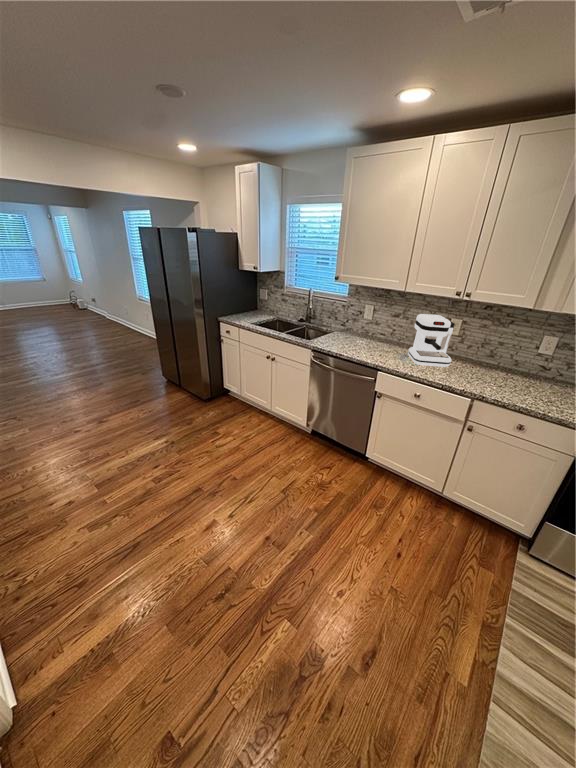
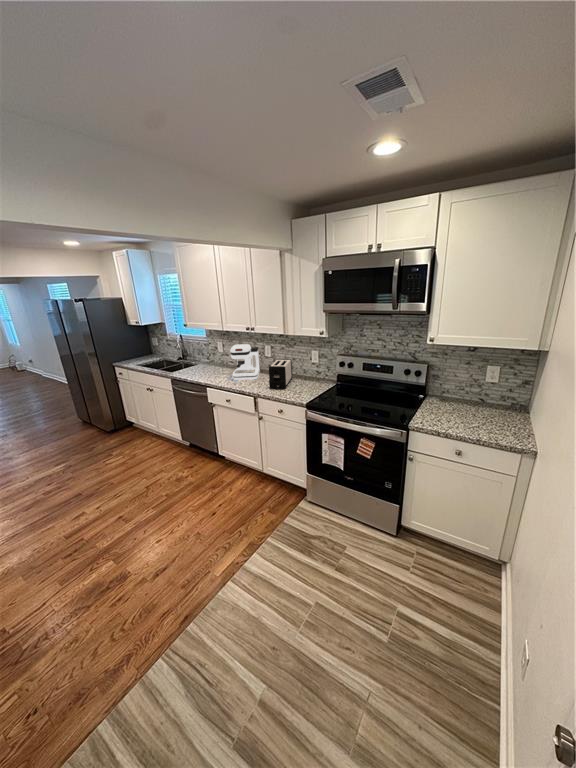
toaster: none [479,343,532,391] -> present [269,359,292,389]

